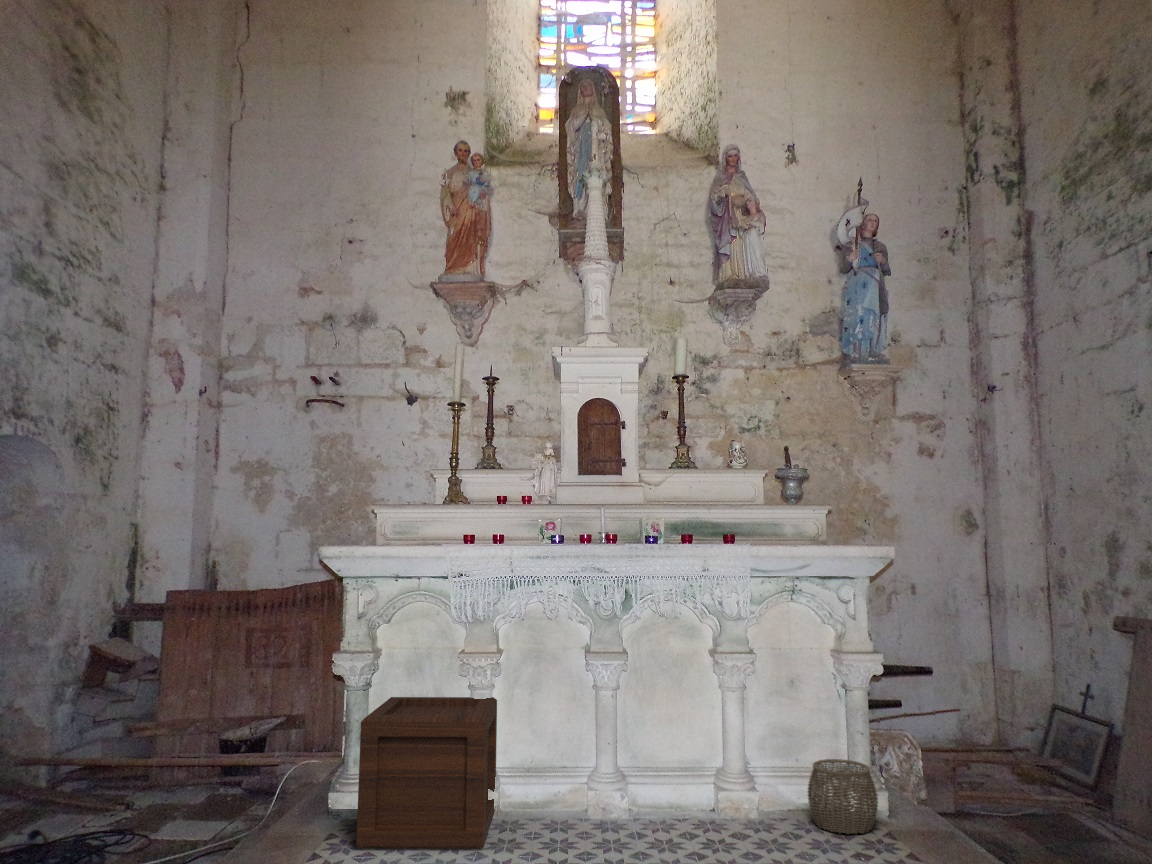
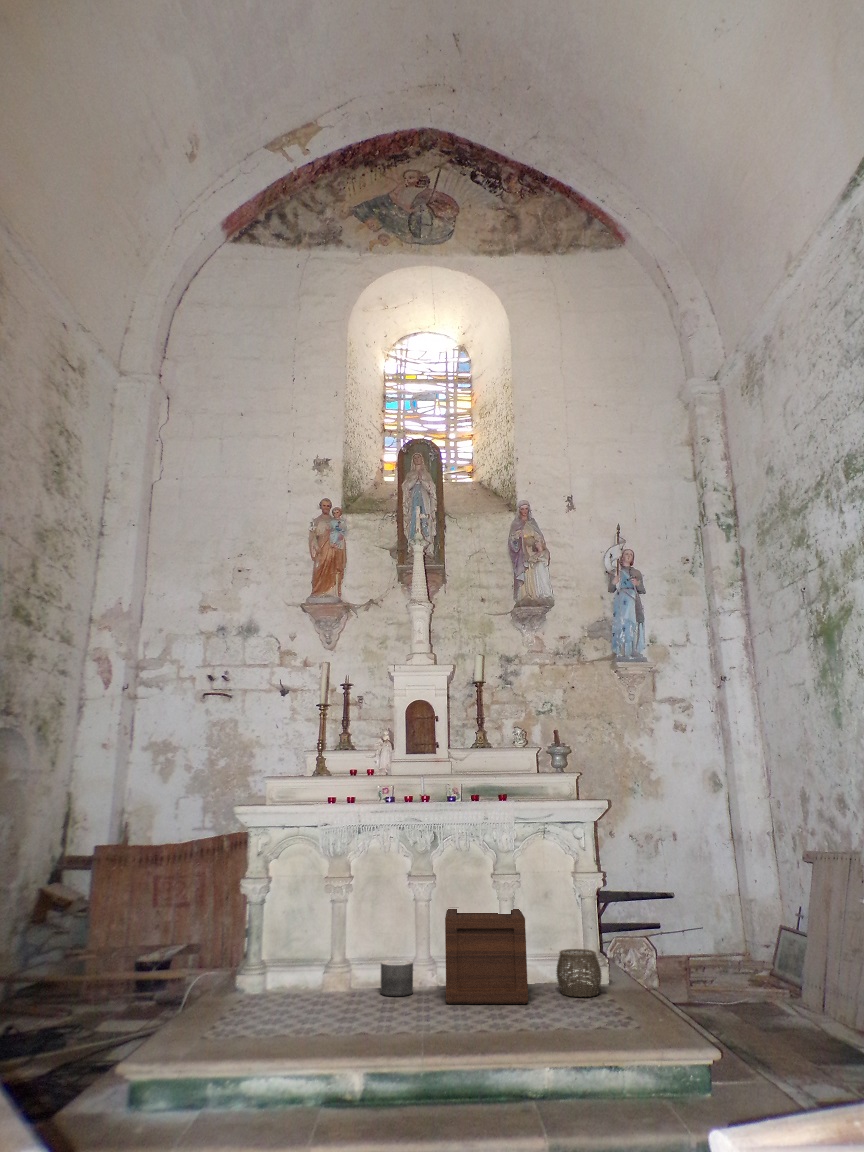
wooden crate: present [356,697,497,849] -> present [445,909,528,1004]
planter: none [545,770,593,828] -> present [381,960,413,996]

